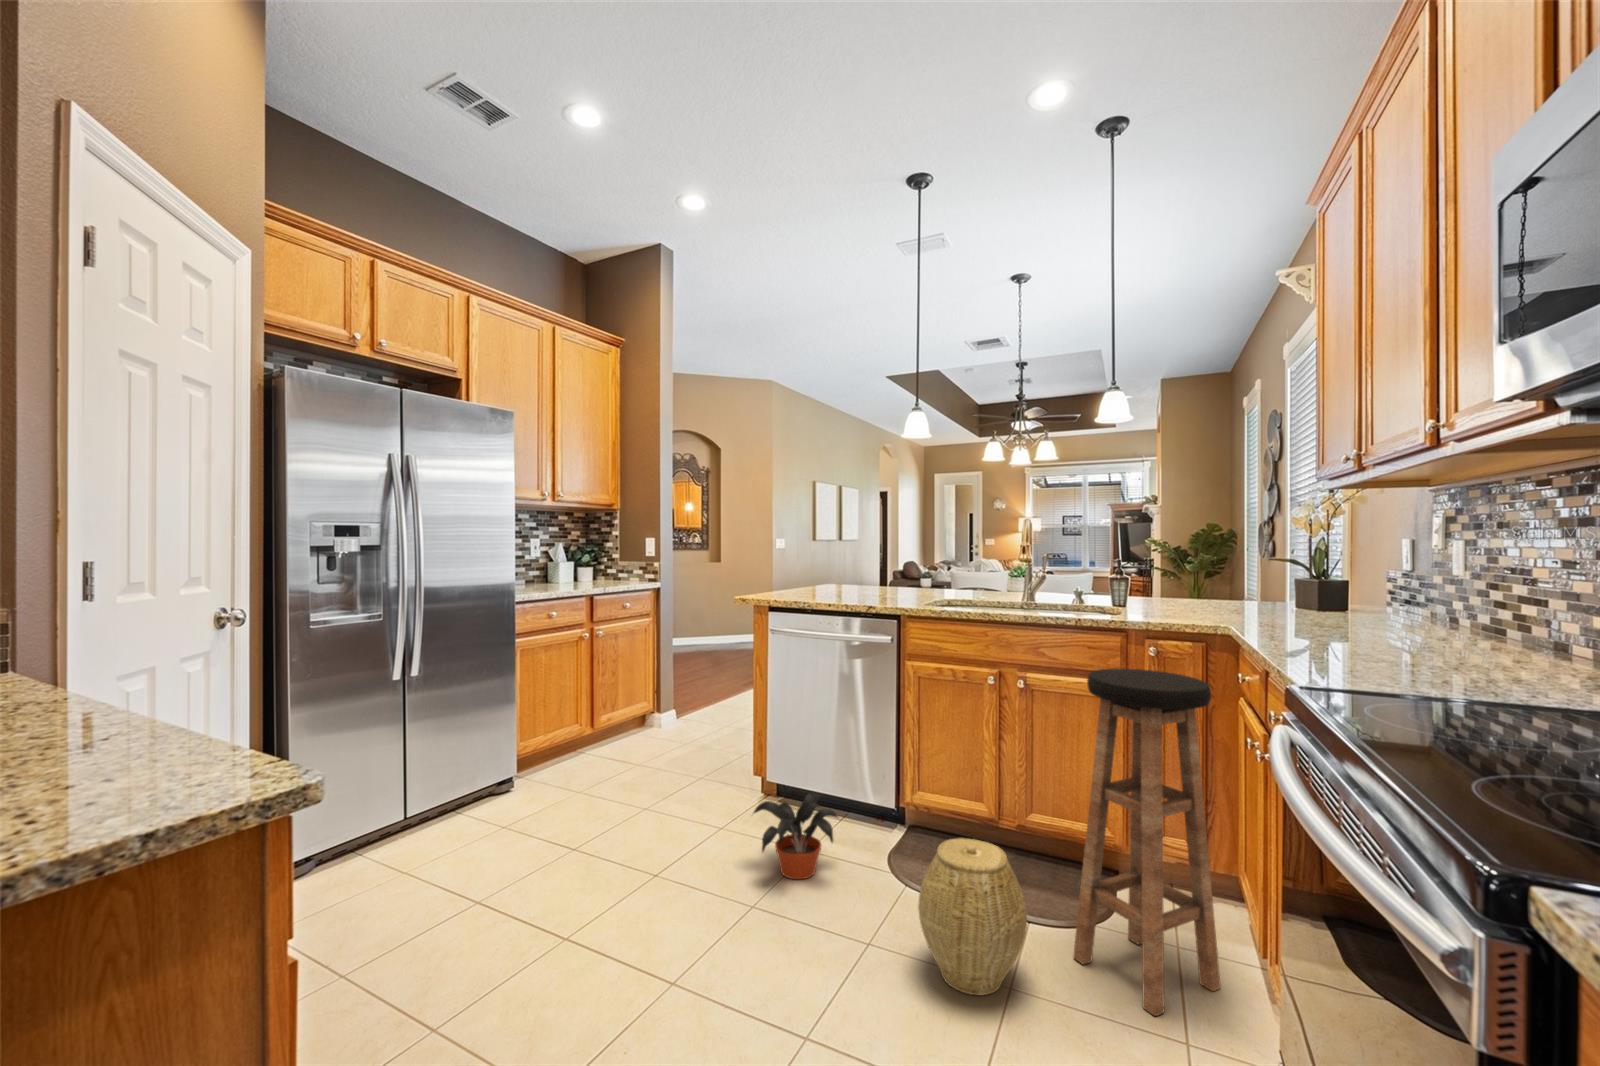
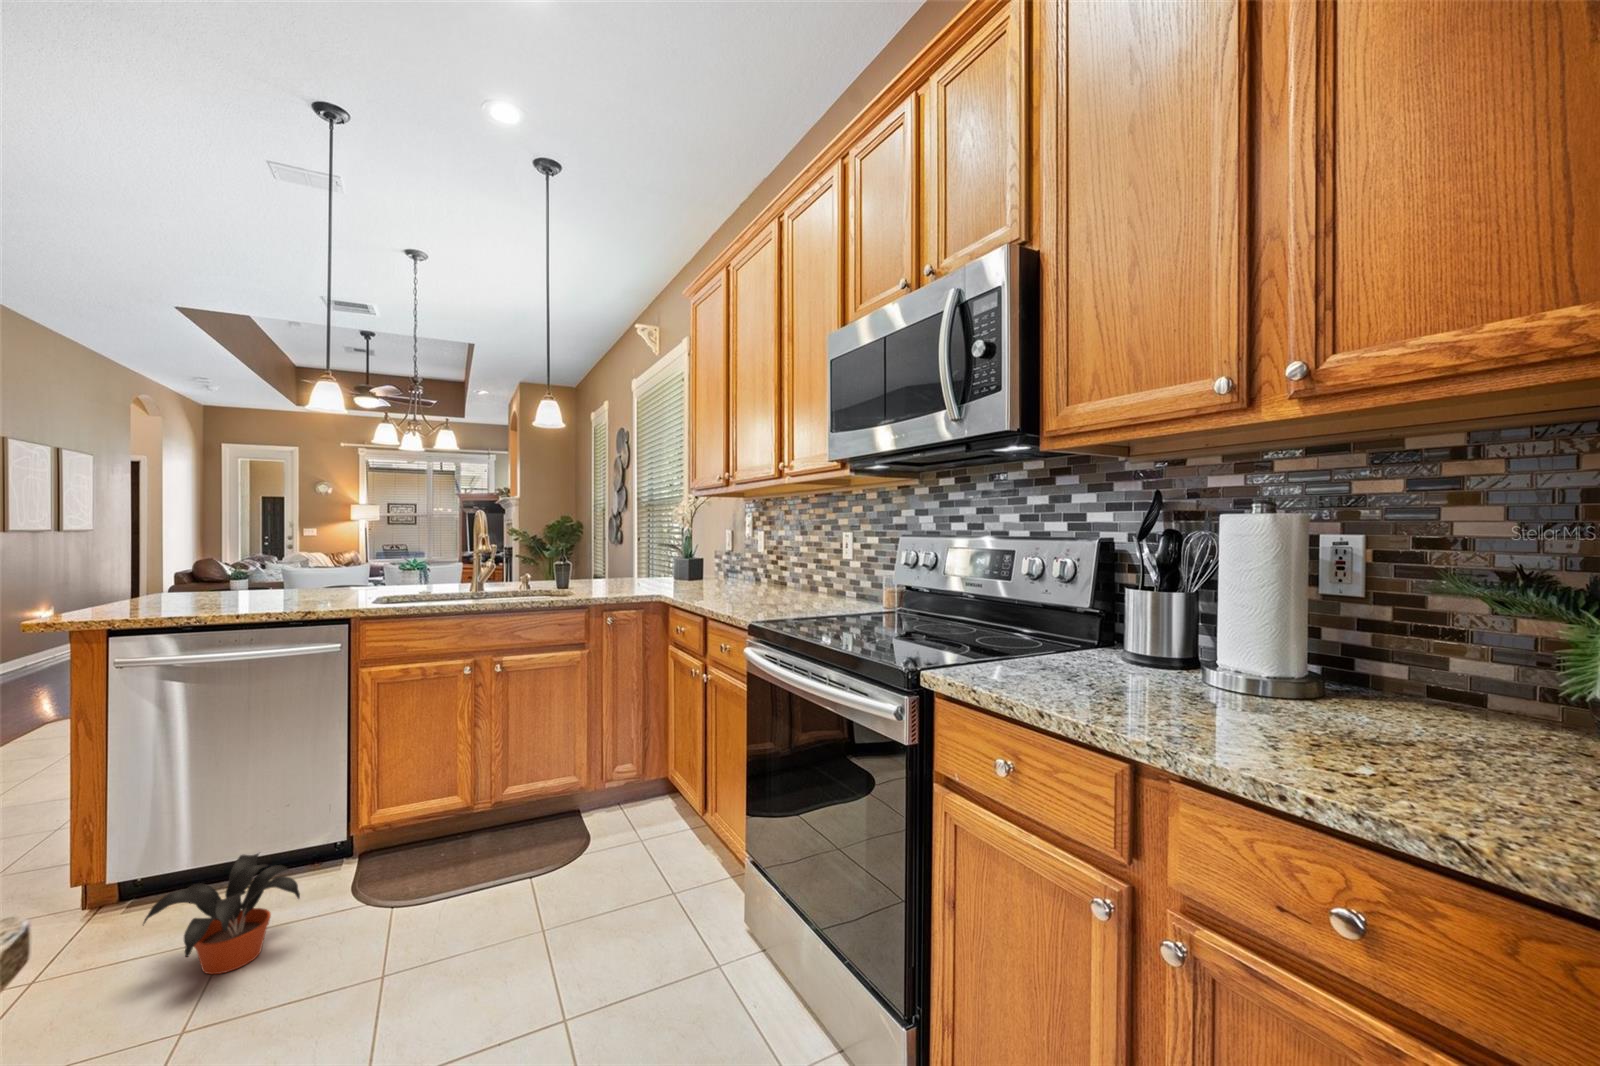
bar stool: present [1073,669,1221,1016] -> none [579,635,677,891]
woven basket: present [918,838,1027,995] -> none [453,815,560,960]

